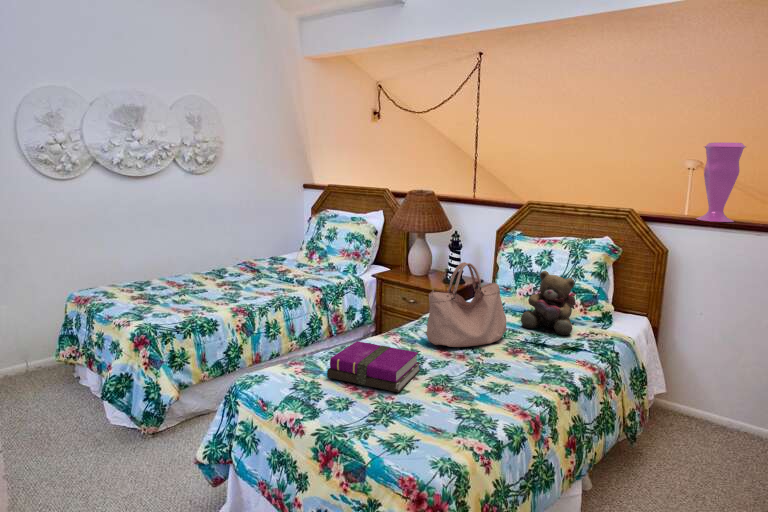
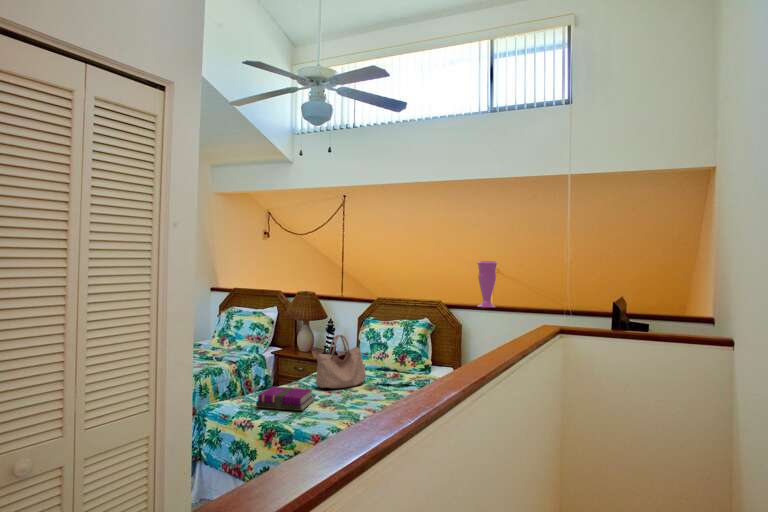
teddy bear: present [521,271,576,335] -> none [375,339,407,379]

